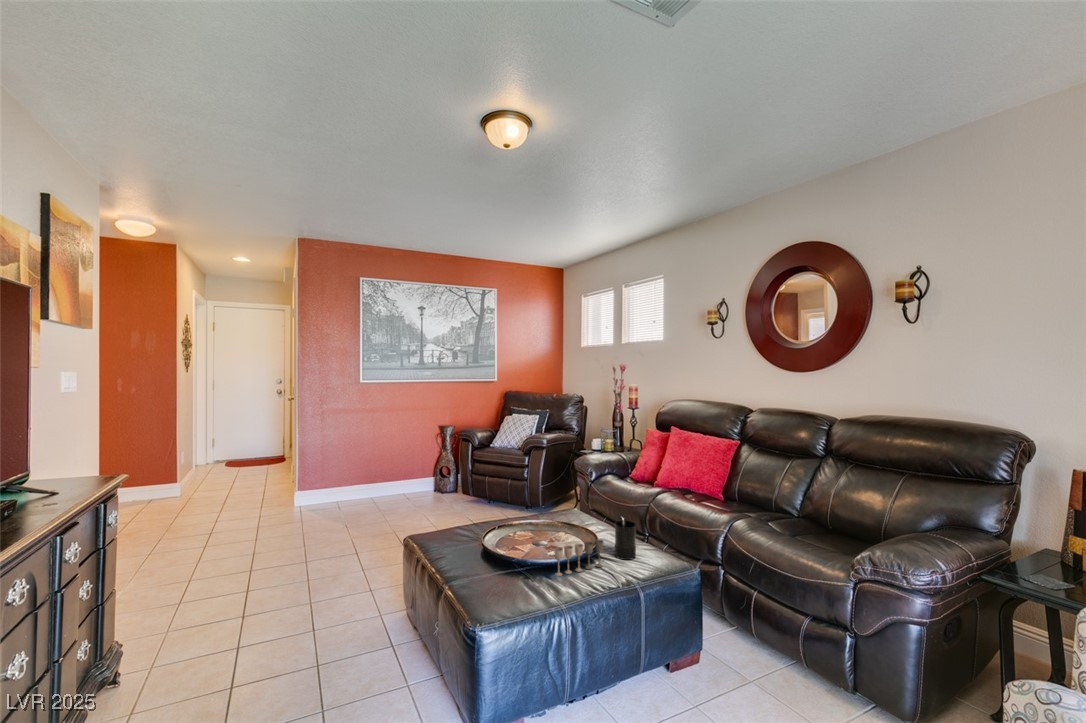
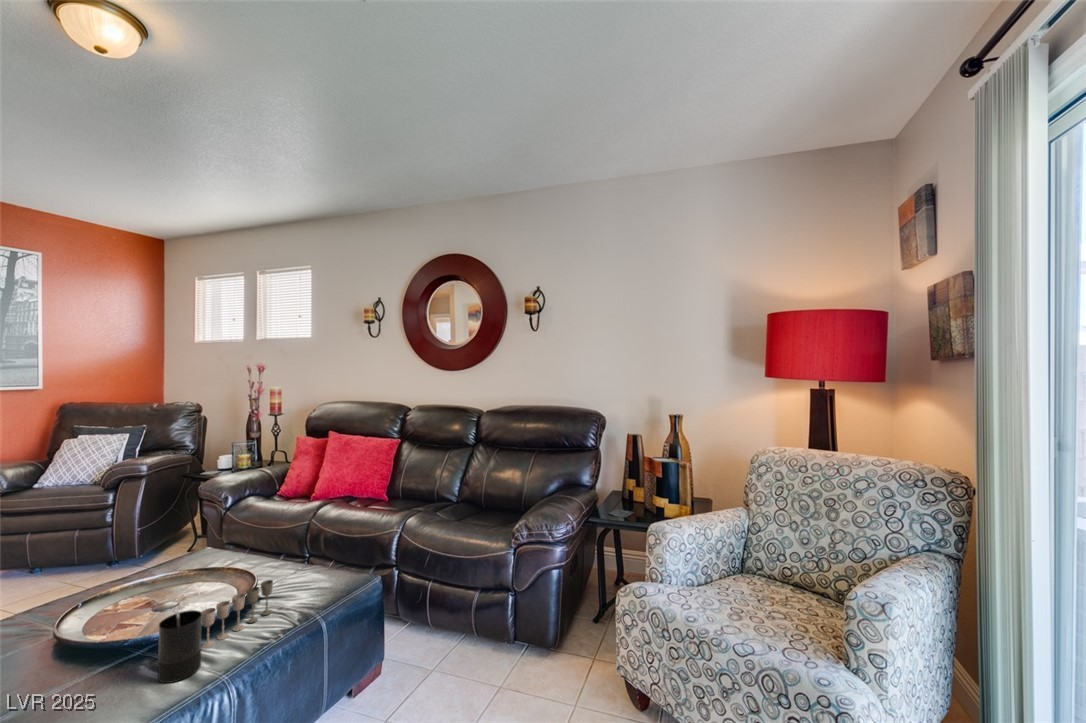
candle: present [615,519,636,560] -> present [158,607,202,683]

